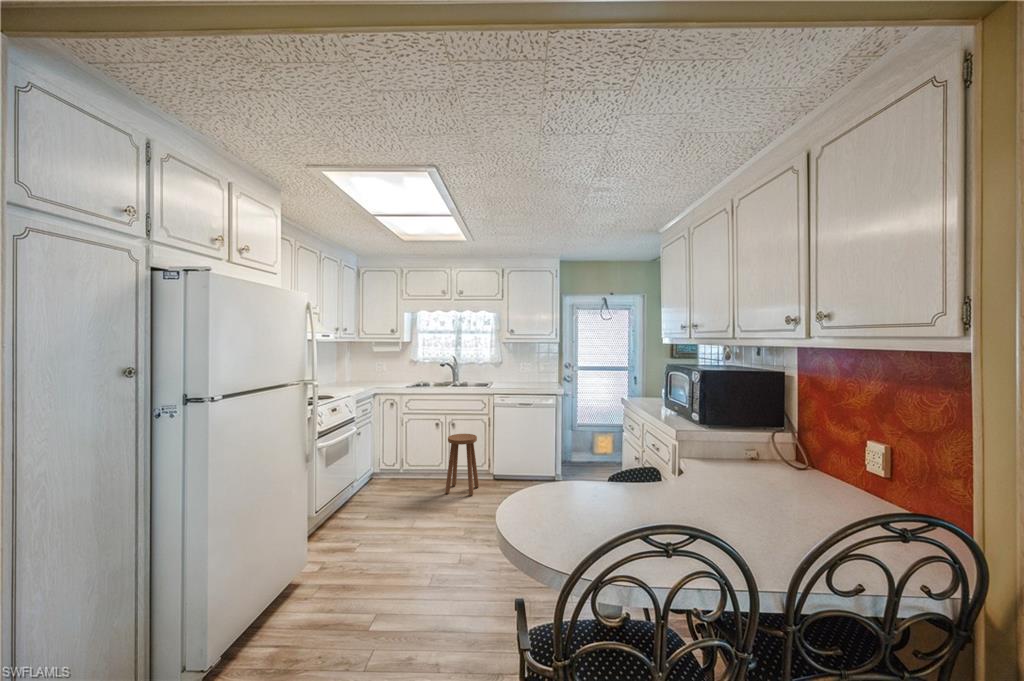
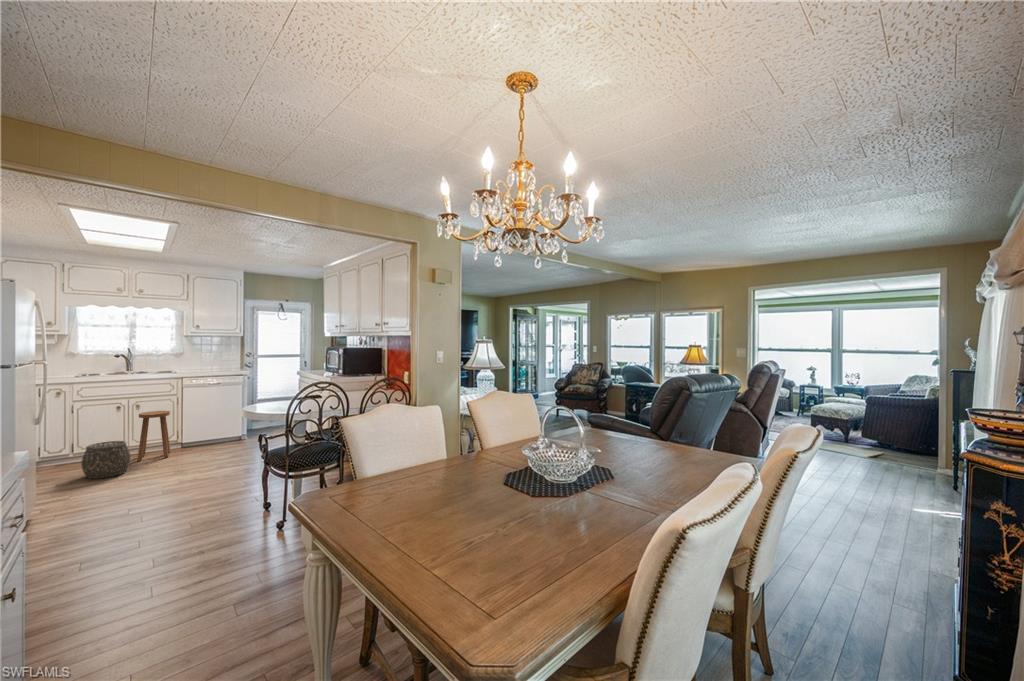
woven basket: none [384,471,429,521] -> present [82,441,130,479]

